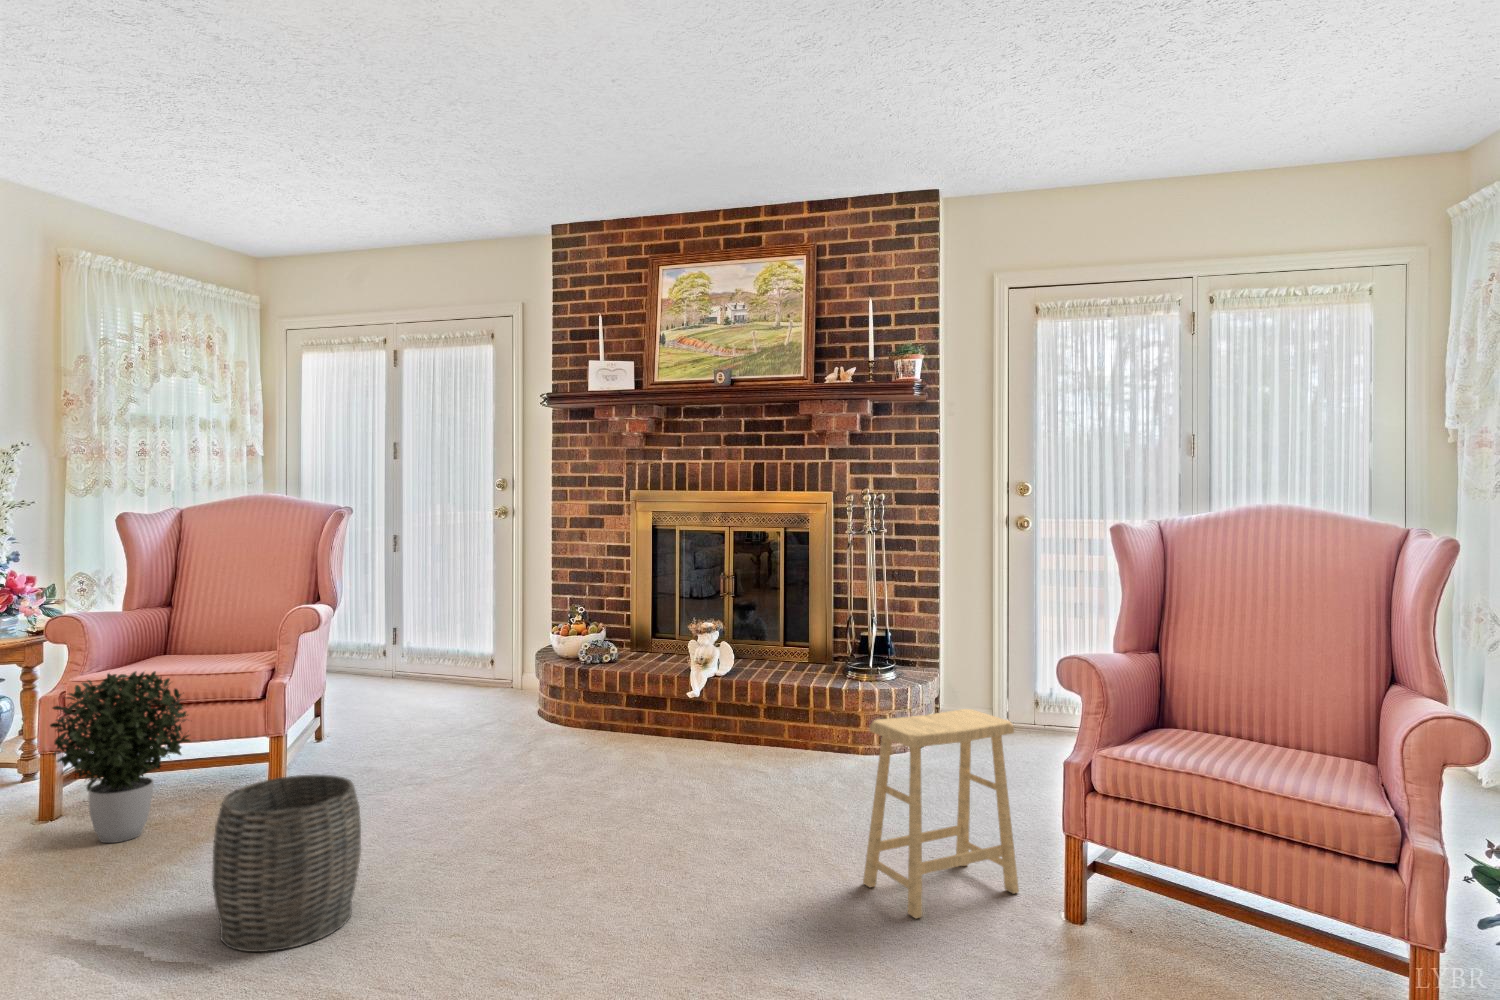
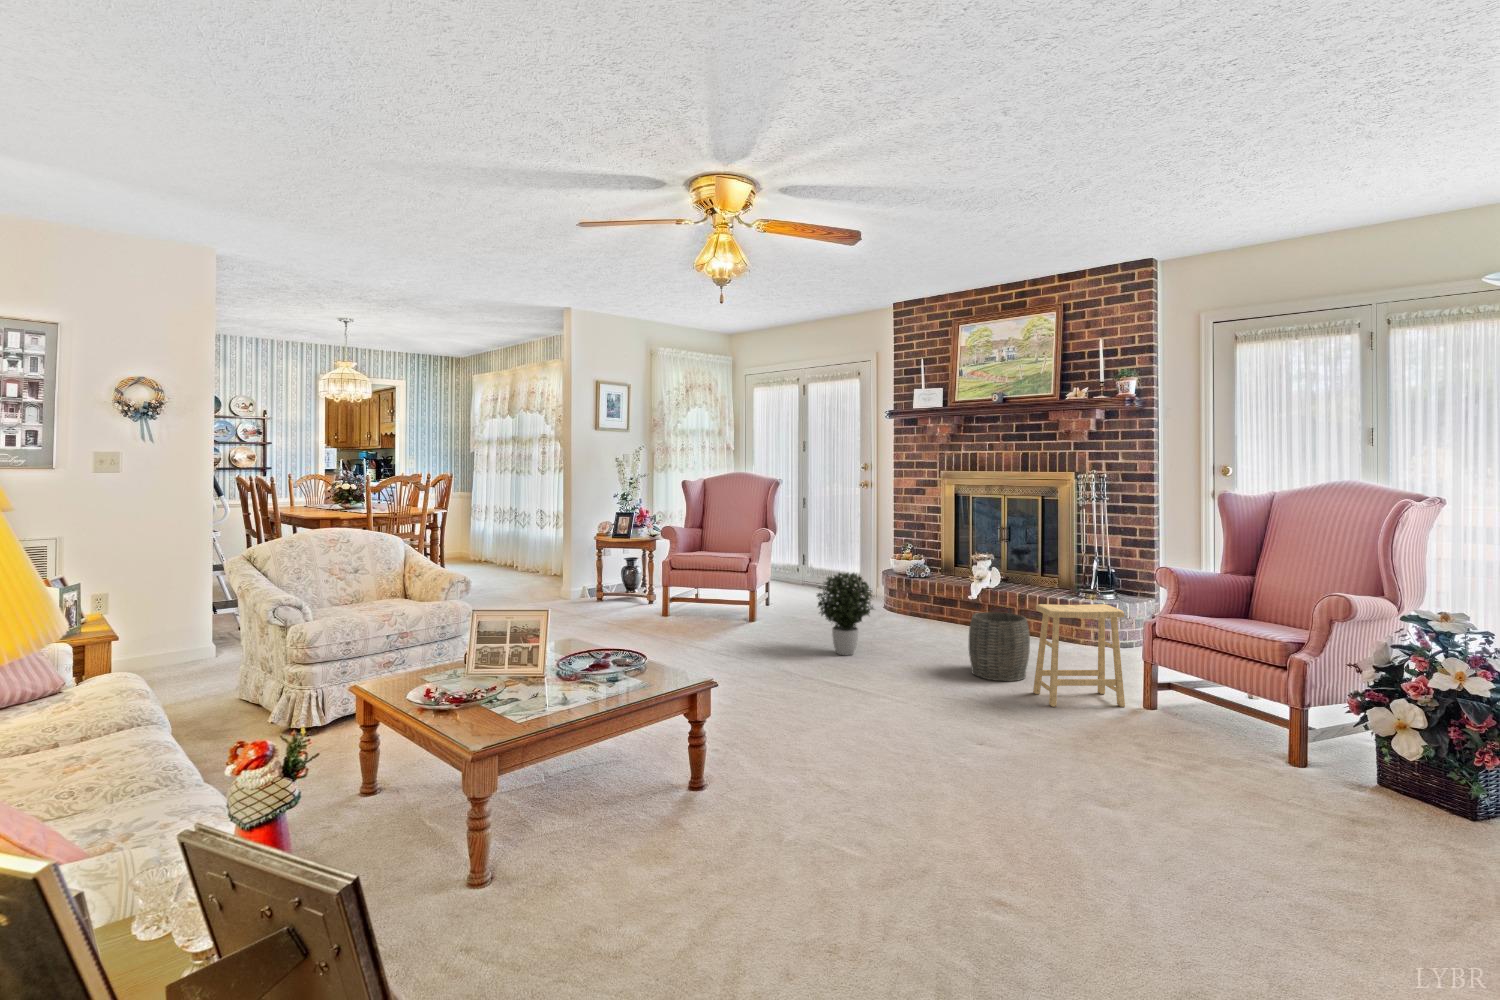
potted plant: present [50,671,190,843] -> present [817,573,873,656]
woven basket: present [212,775,361,952] -> present [969,612,1030,681]

